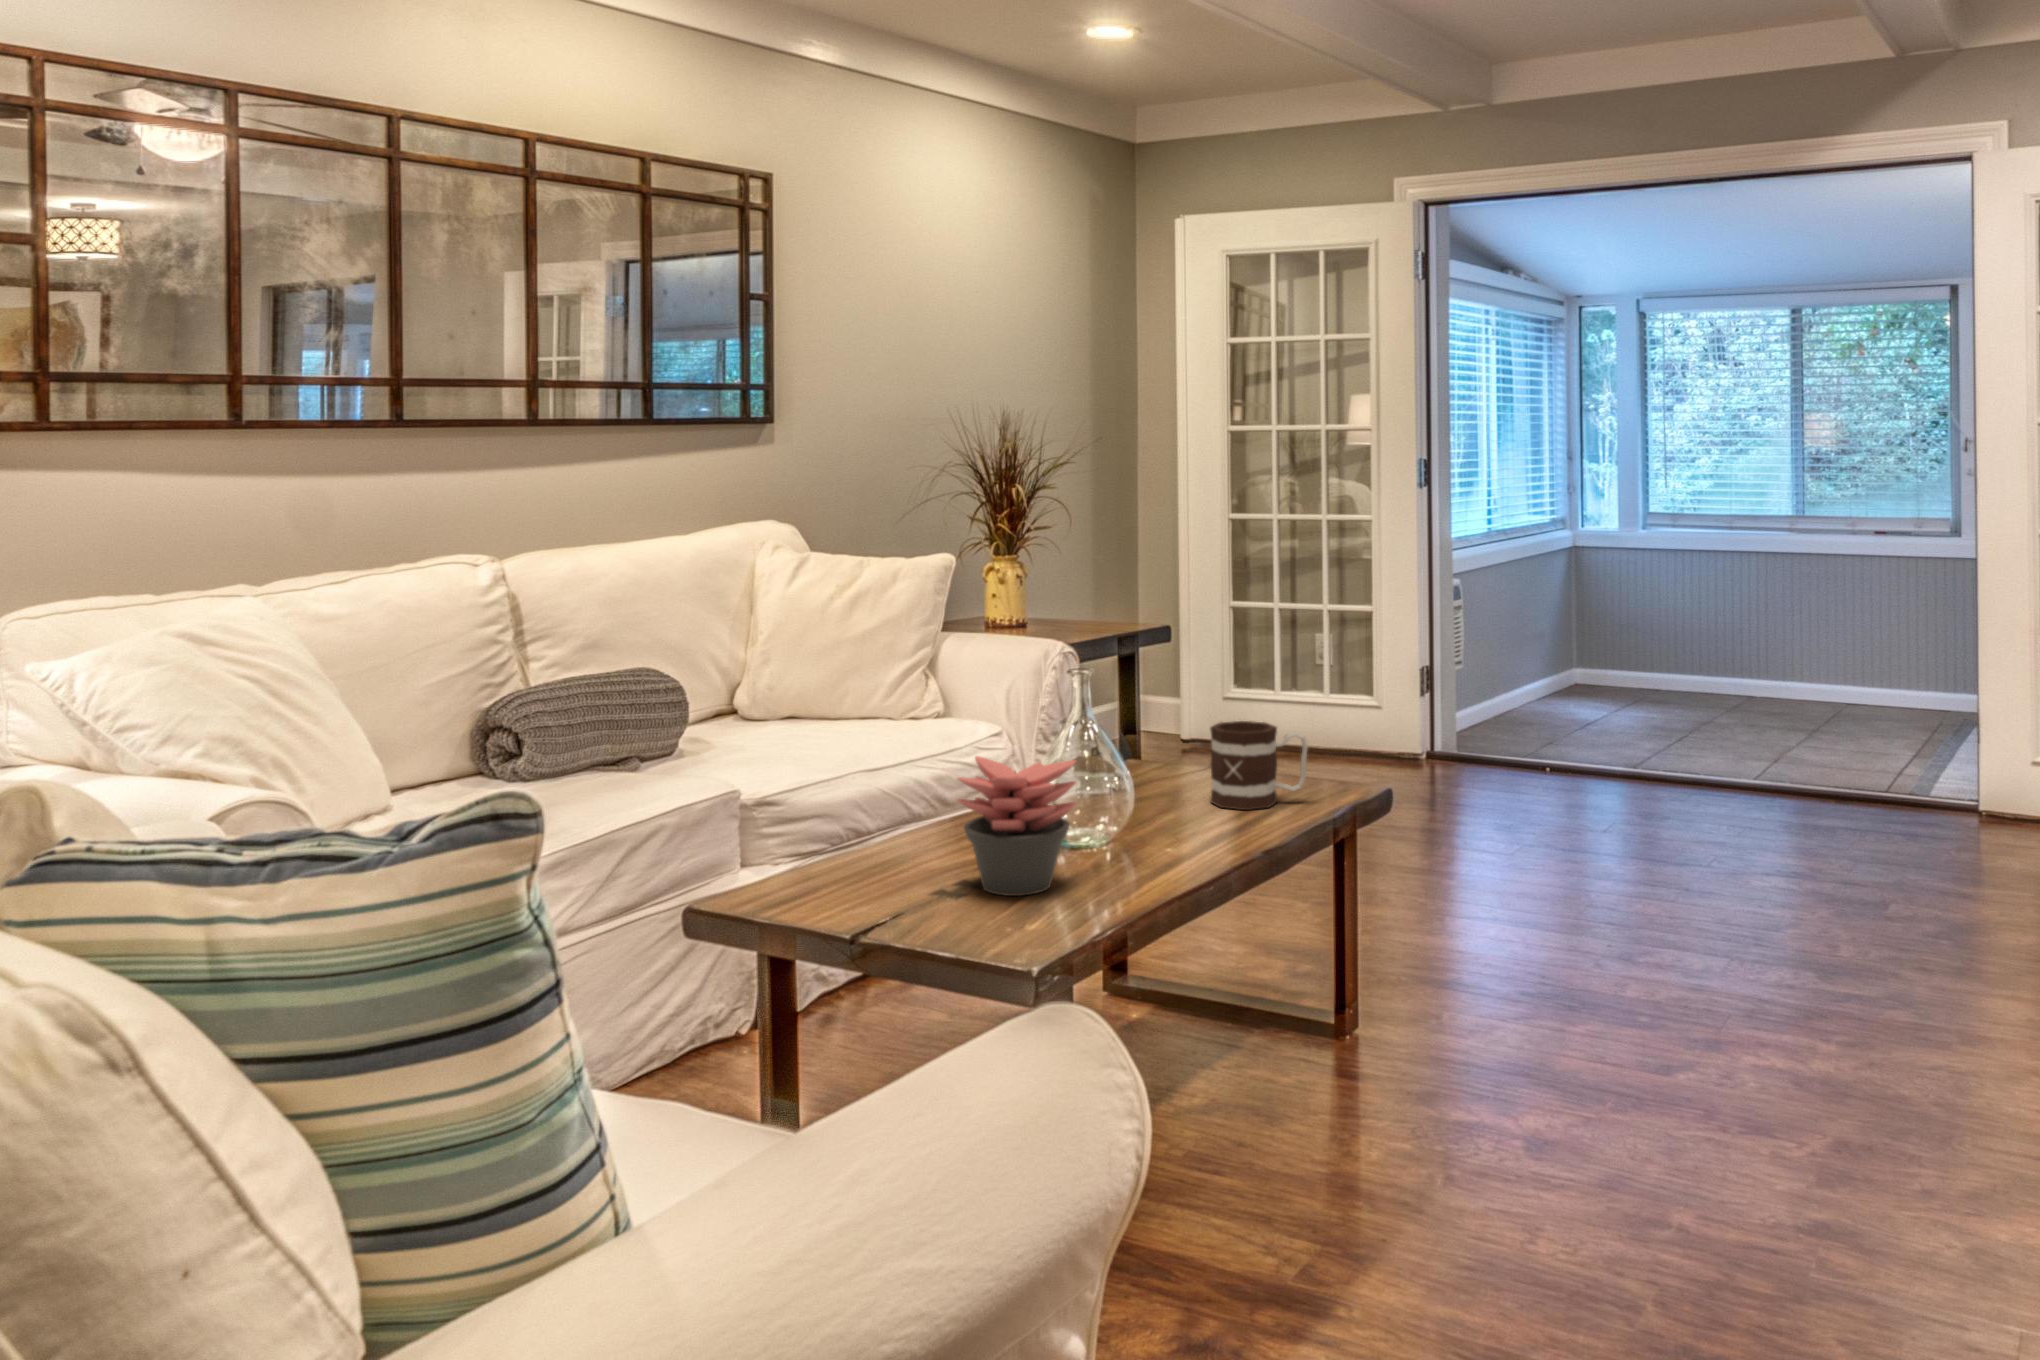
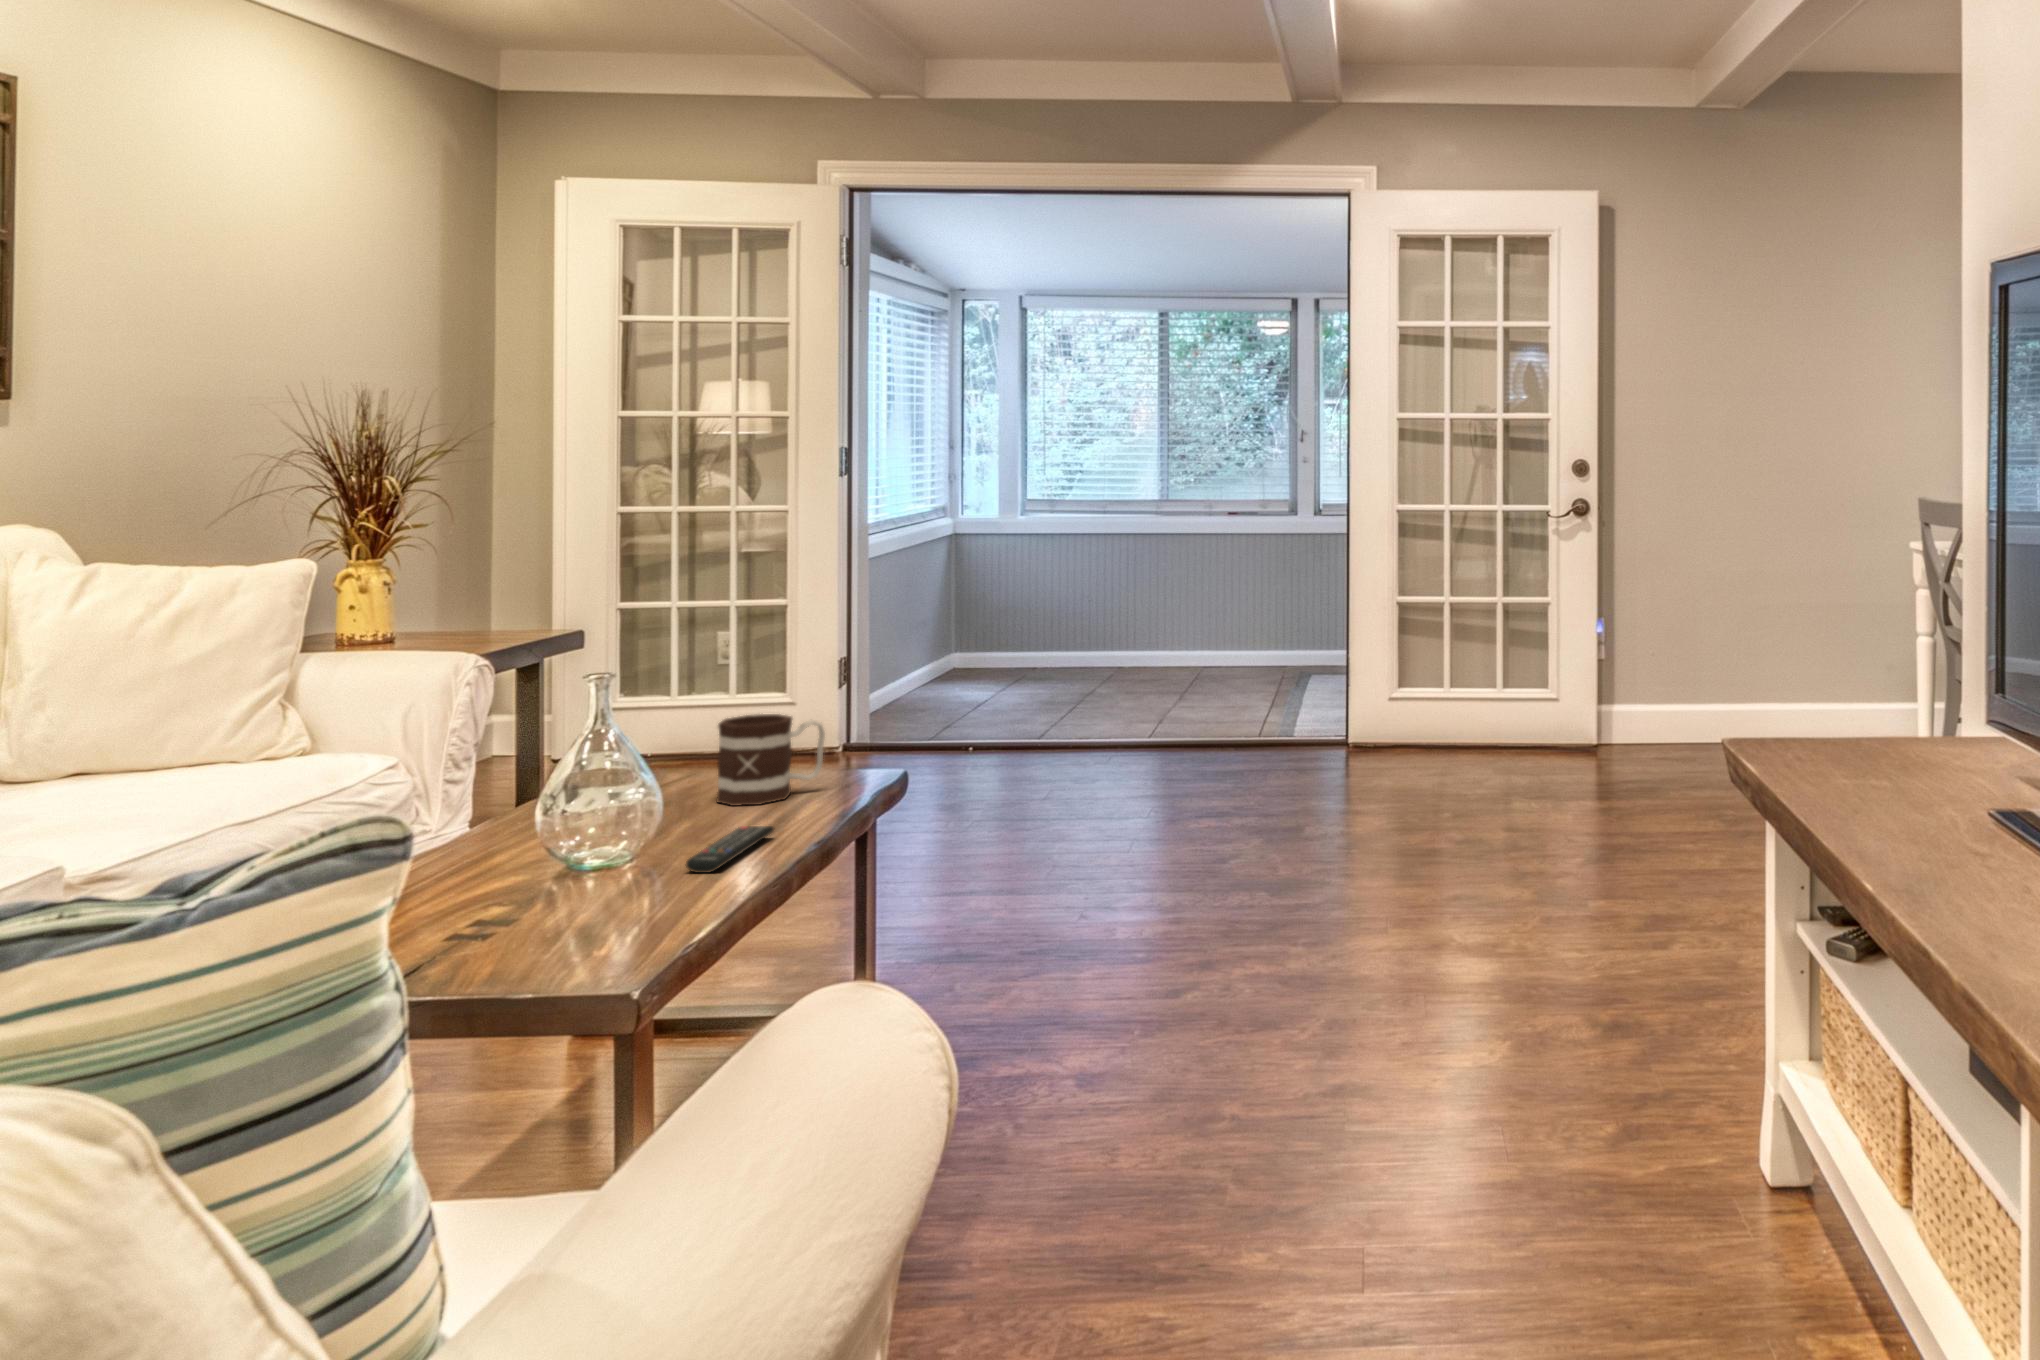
succulent plant: present [957,756,1076,896] -> none [476,764,622,919]
remote control: none [1140,831,1235,874] -> present [686,826,774,873]

